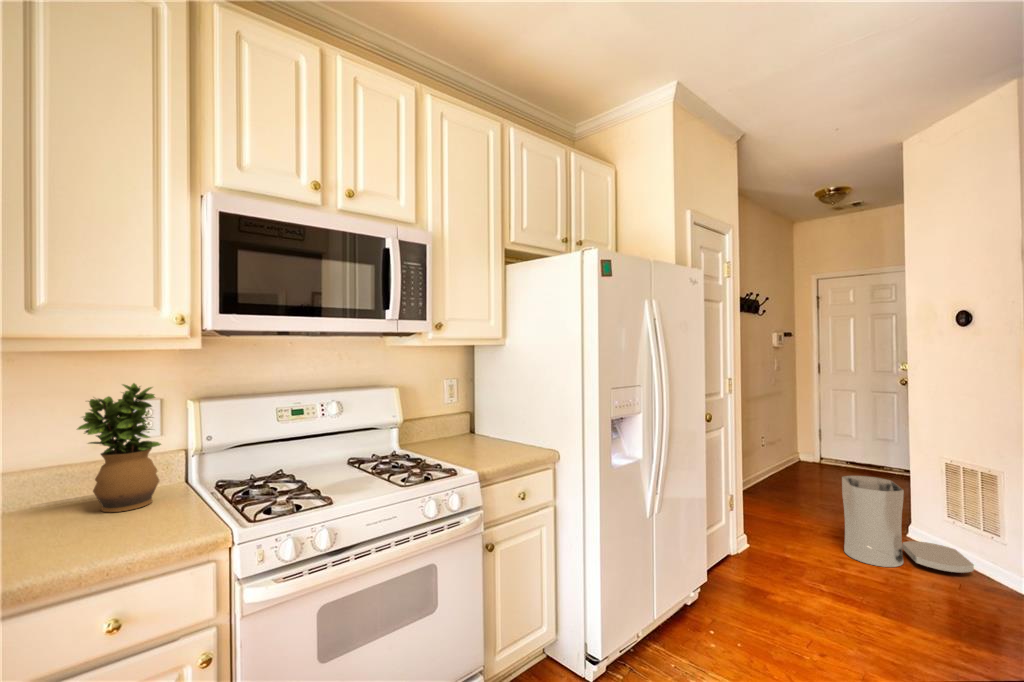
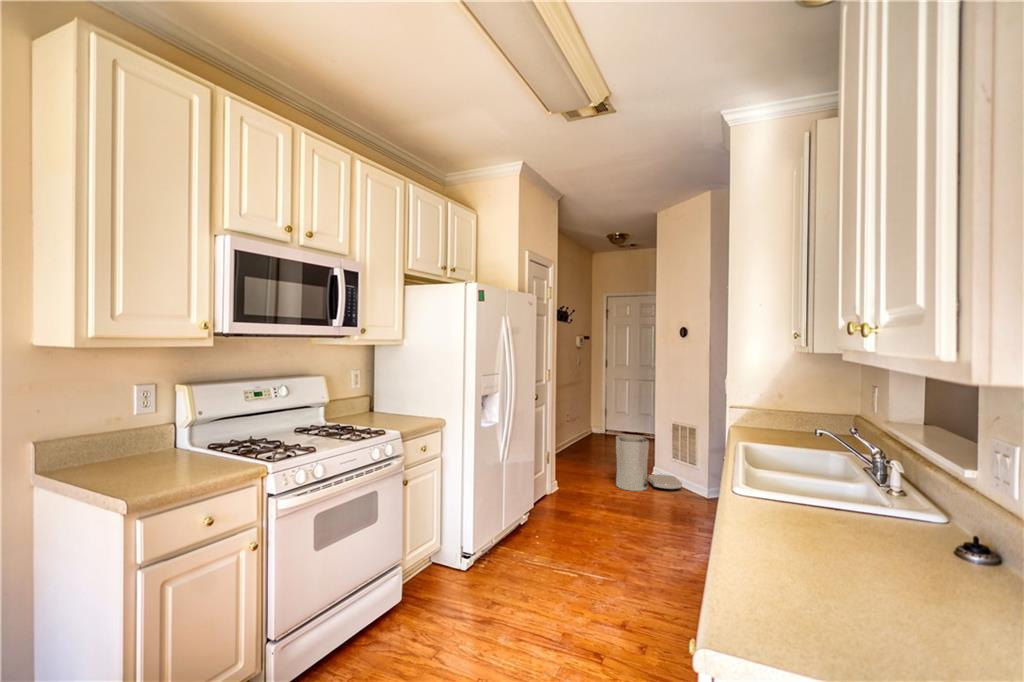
potted plant: present [77,383,161,512] -> none [124,371,180,465]

